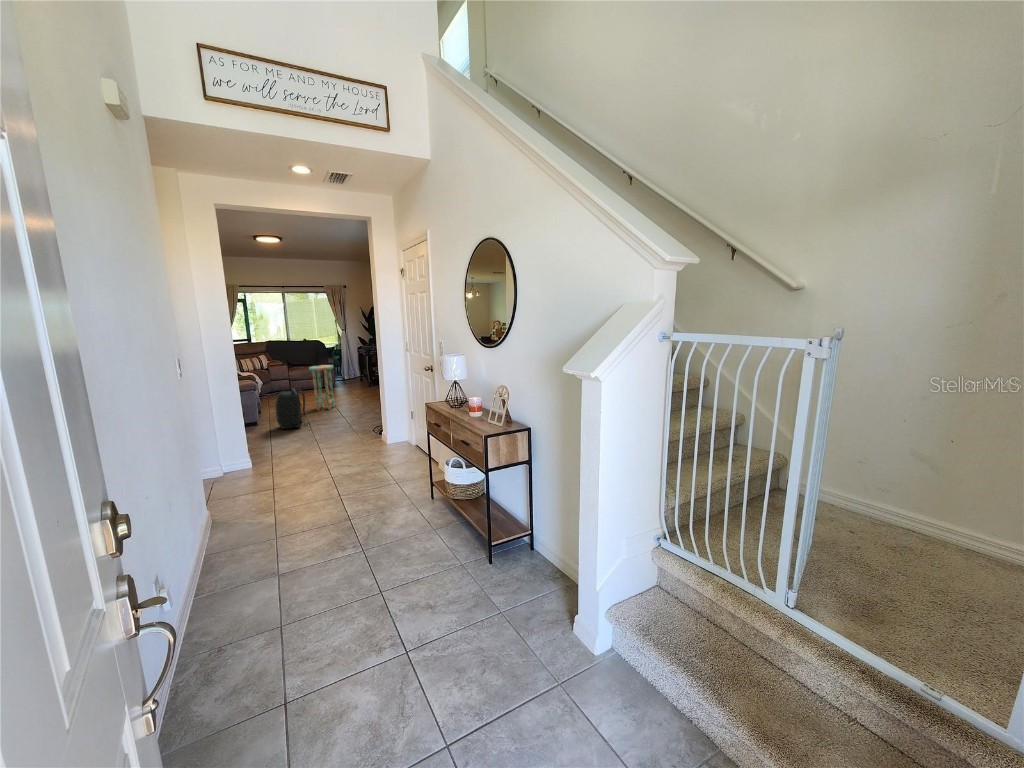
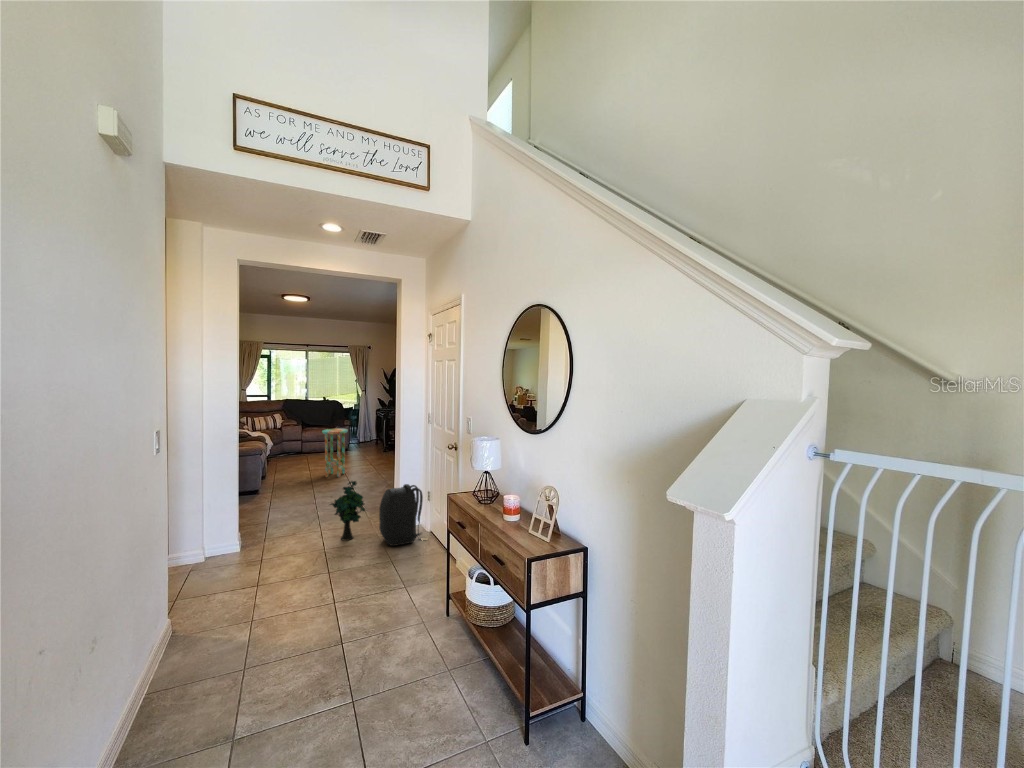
backpack: present [275,389,305,429] -> present [379,484,423,546]
decorative plant: none [324,405,358,456] -> present [330,481,365,541]

